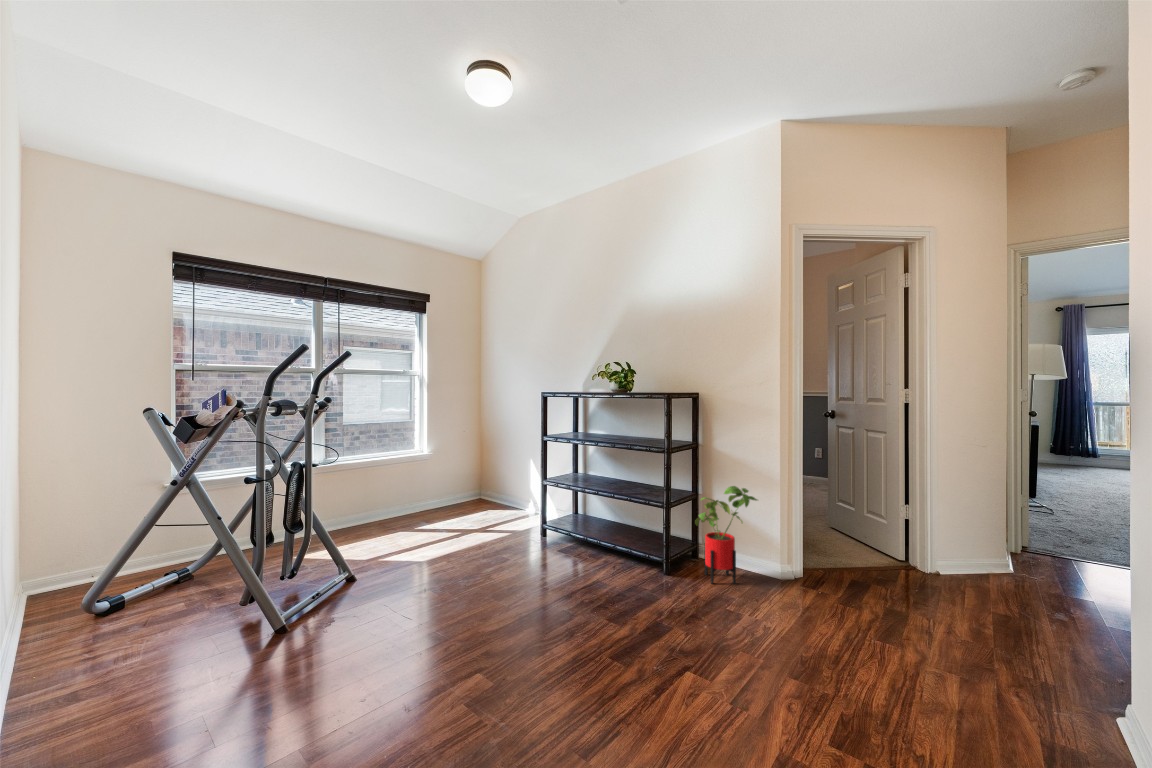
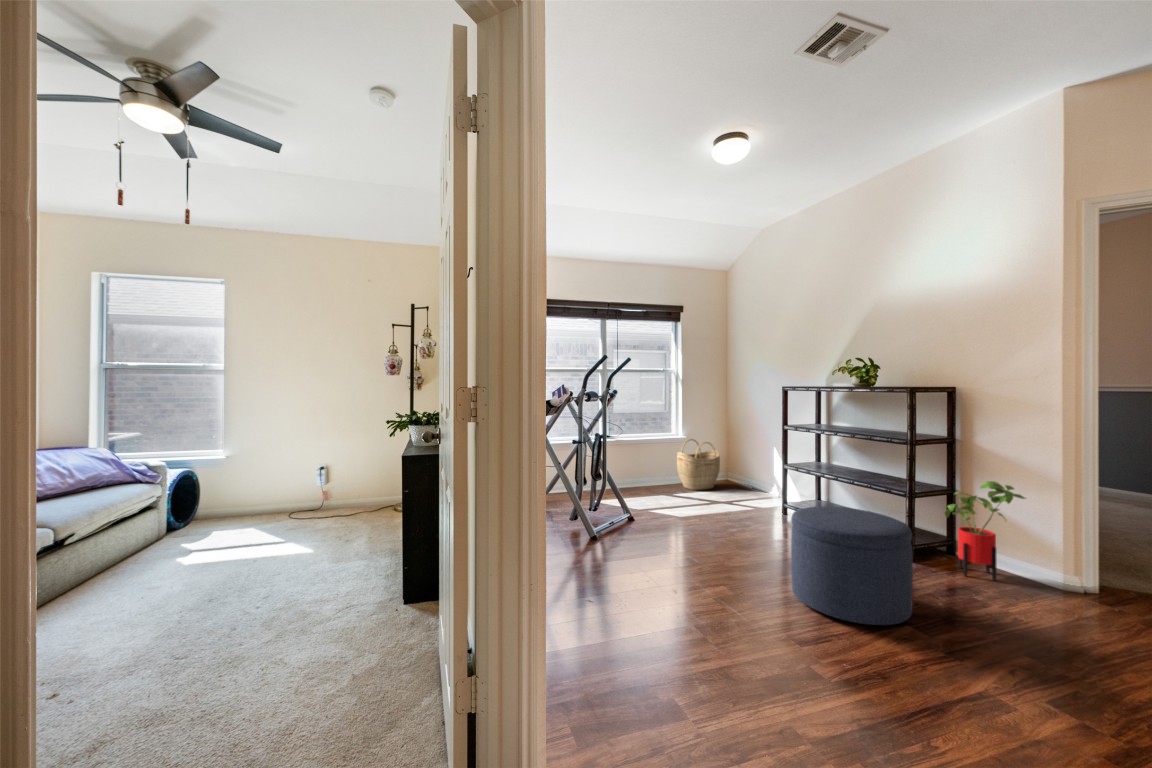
woven basket: none [419,455,472,518] -> present [677,439,720,490]
ottoman: none [558,535,682,685] -> present [791,506,913,625]

